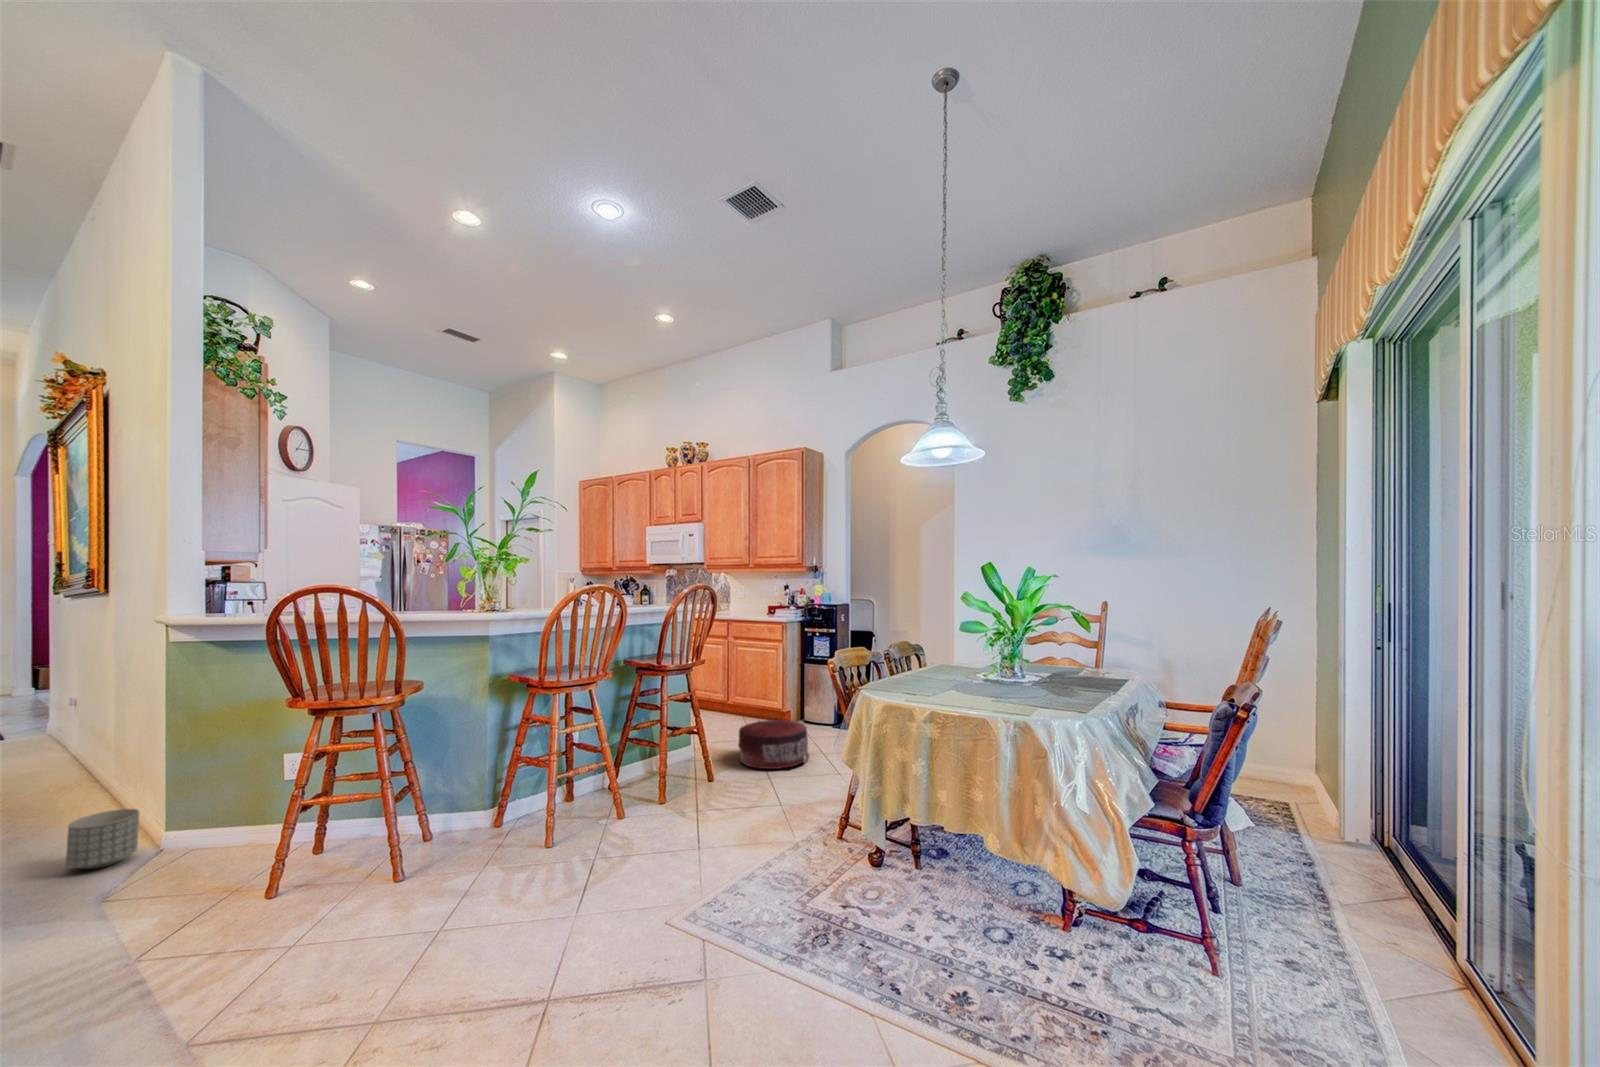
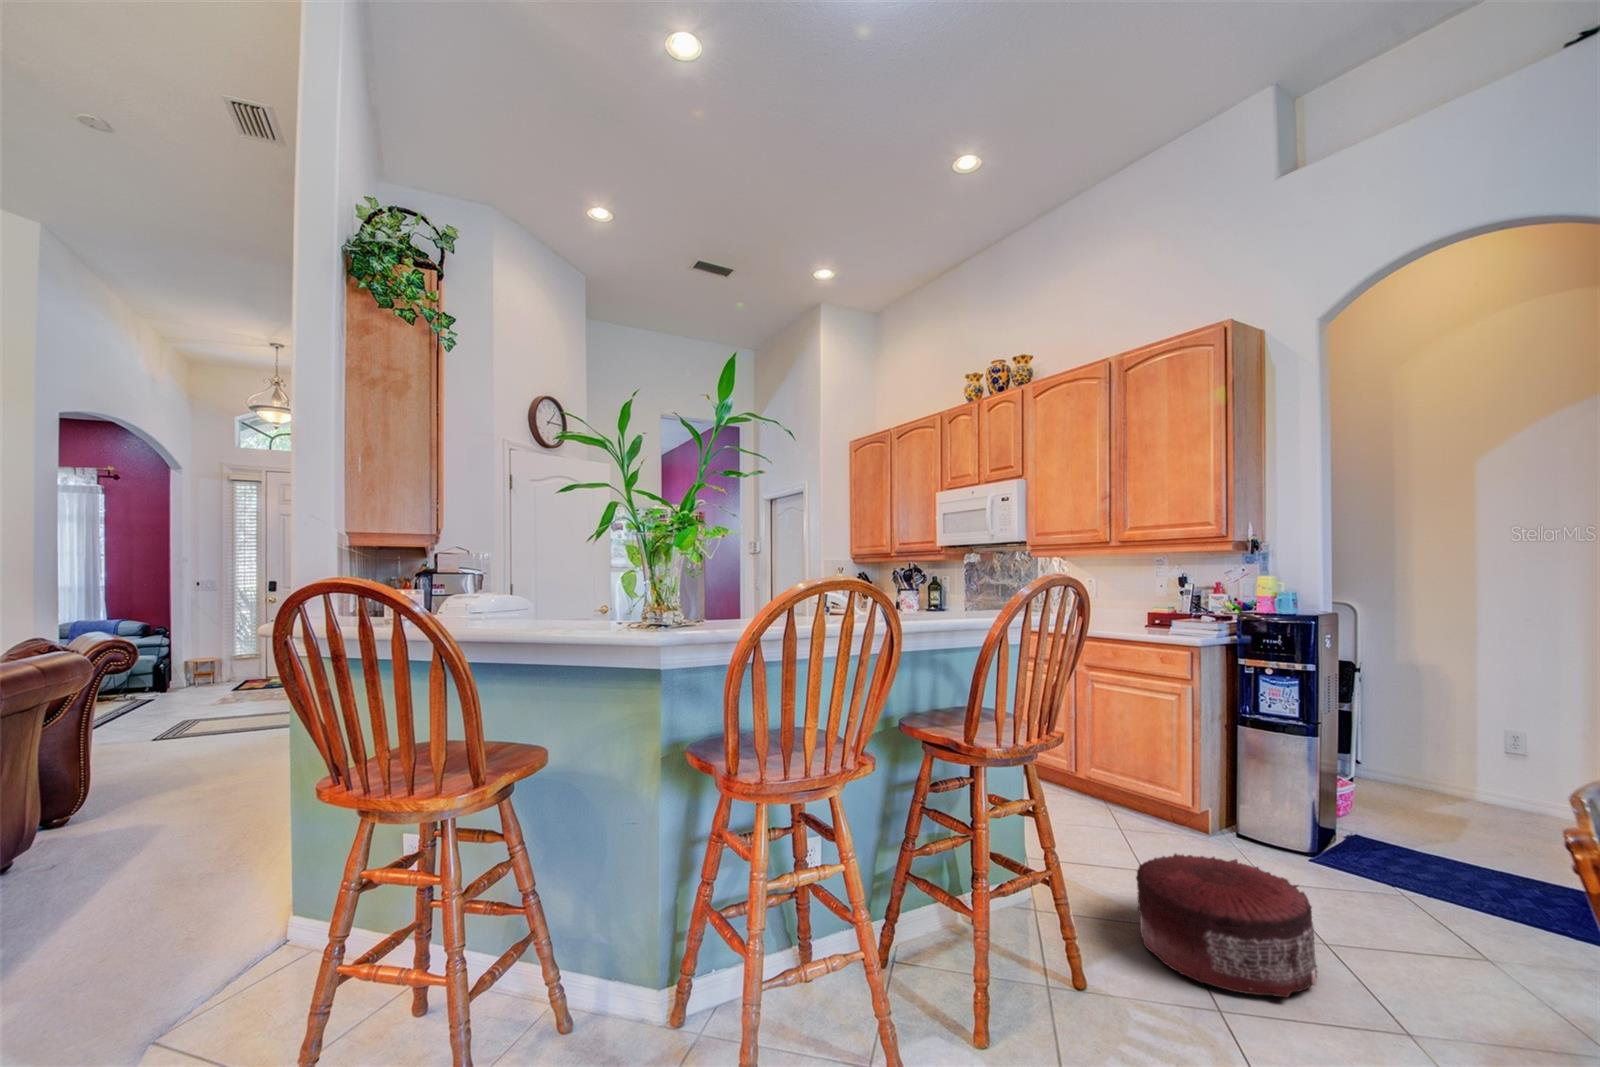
planter: present [66,809,139,869] -> none [90,892,192,989]

